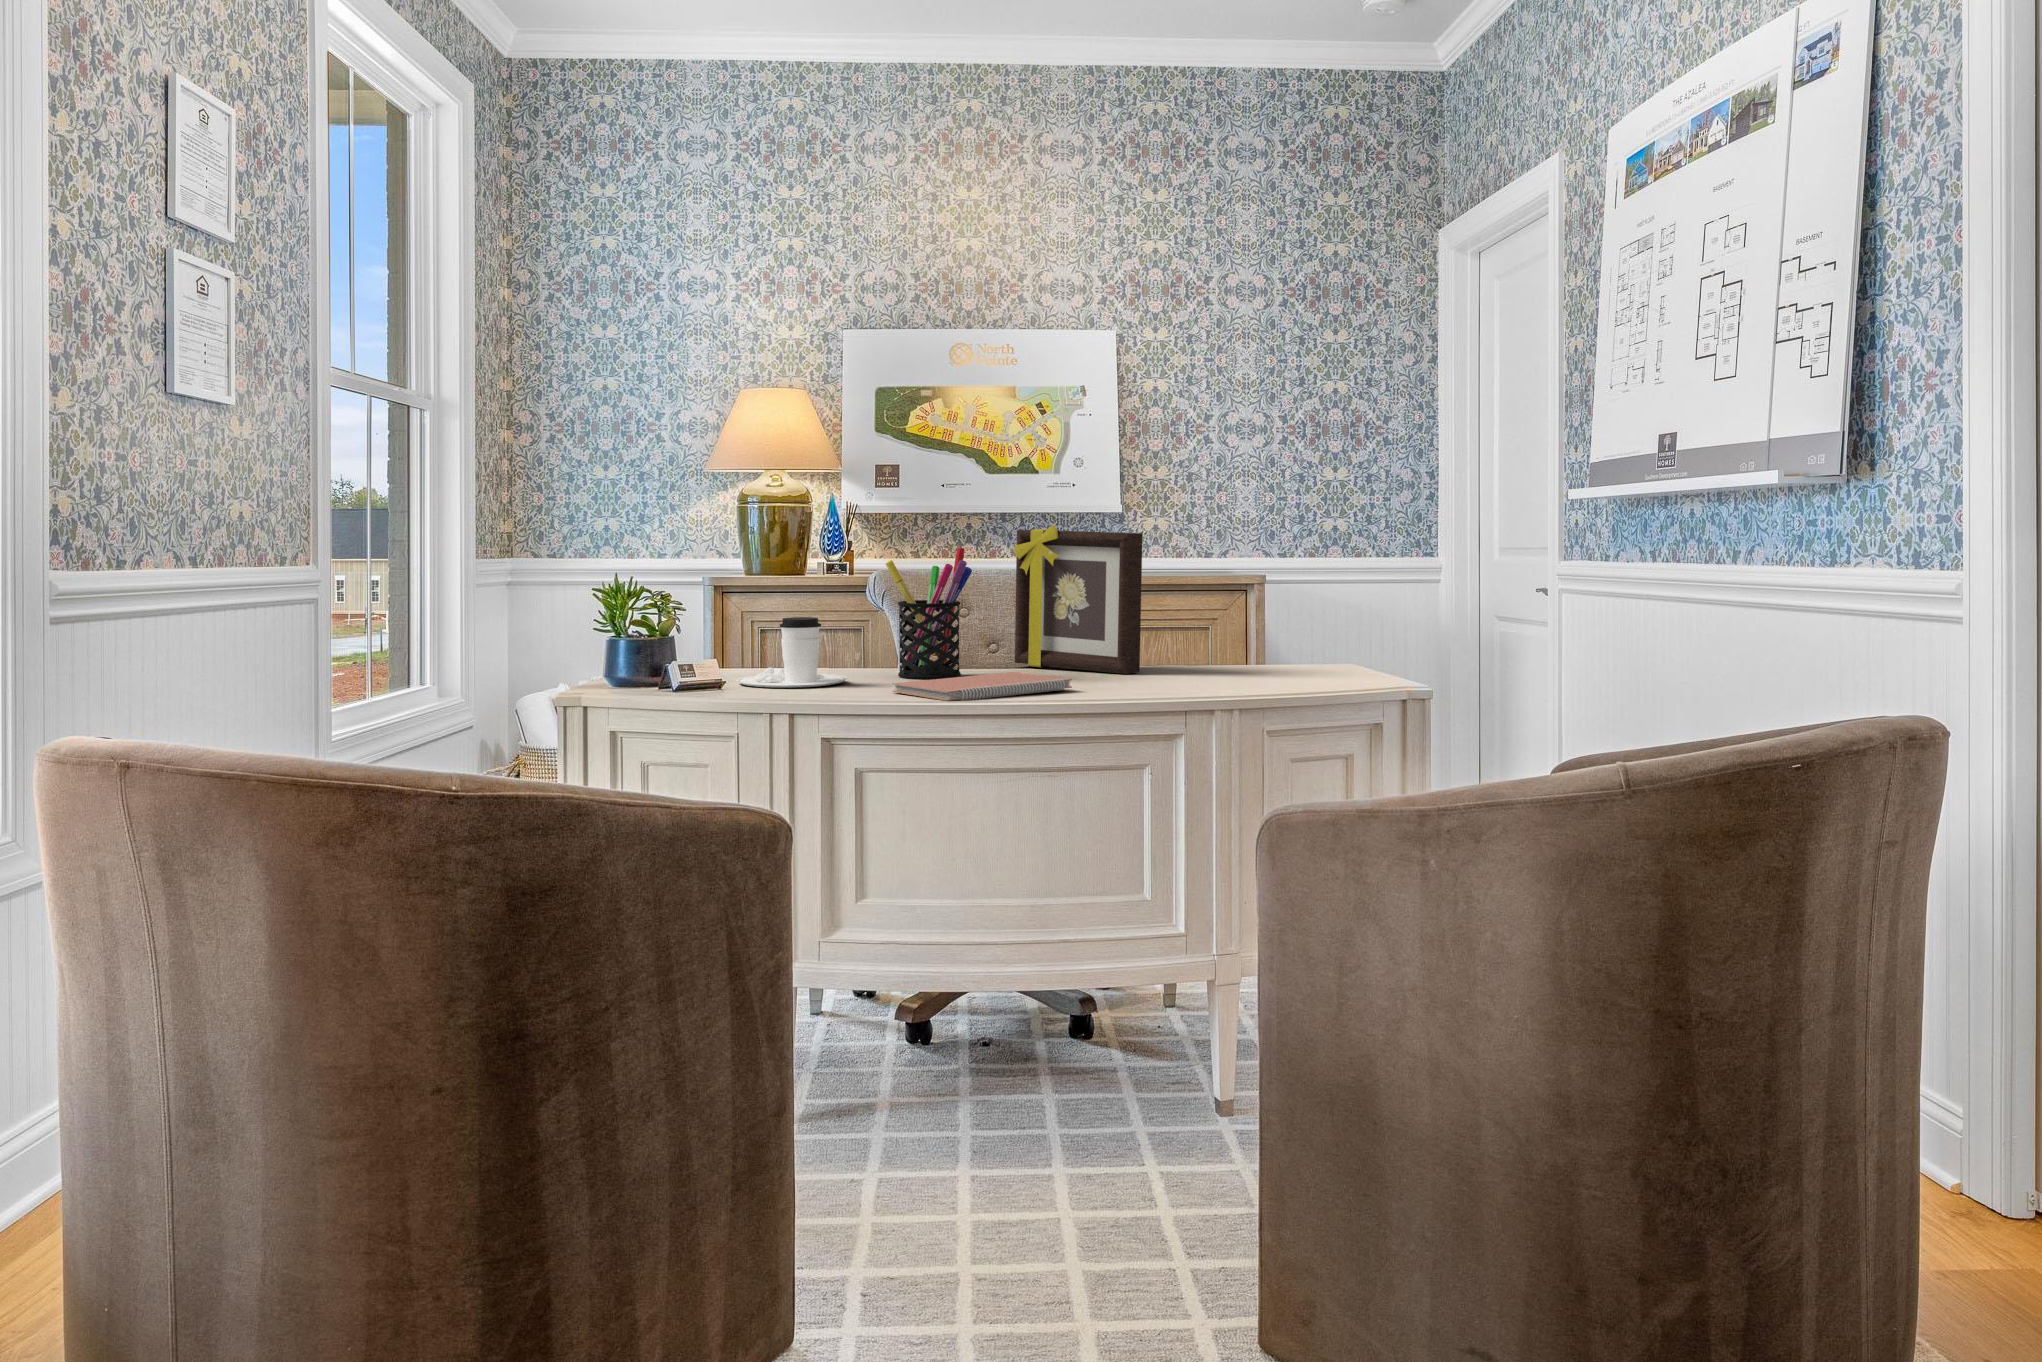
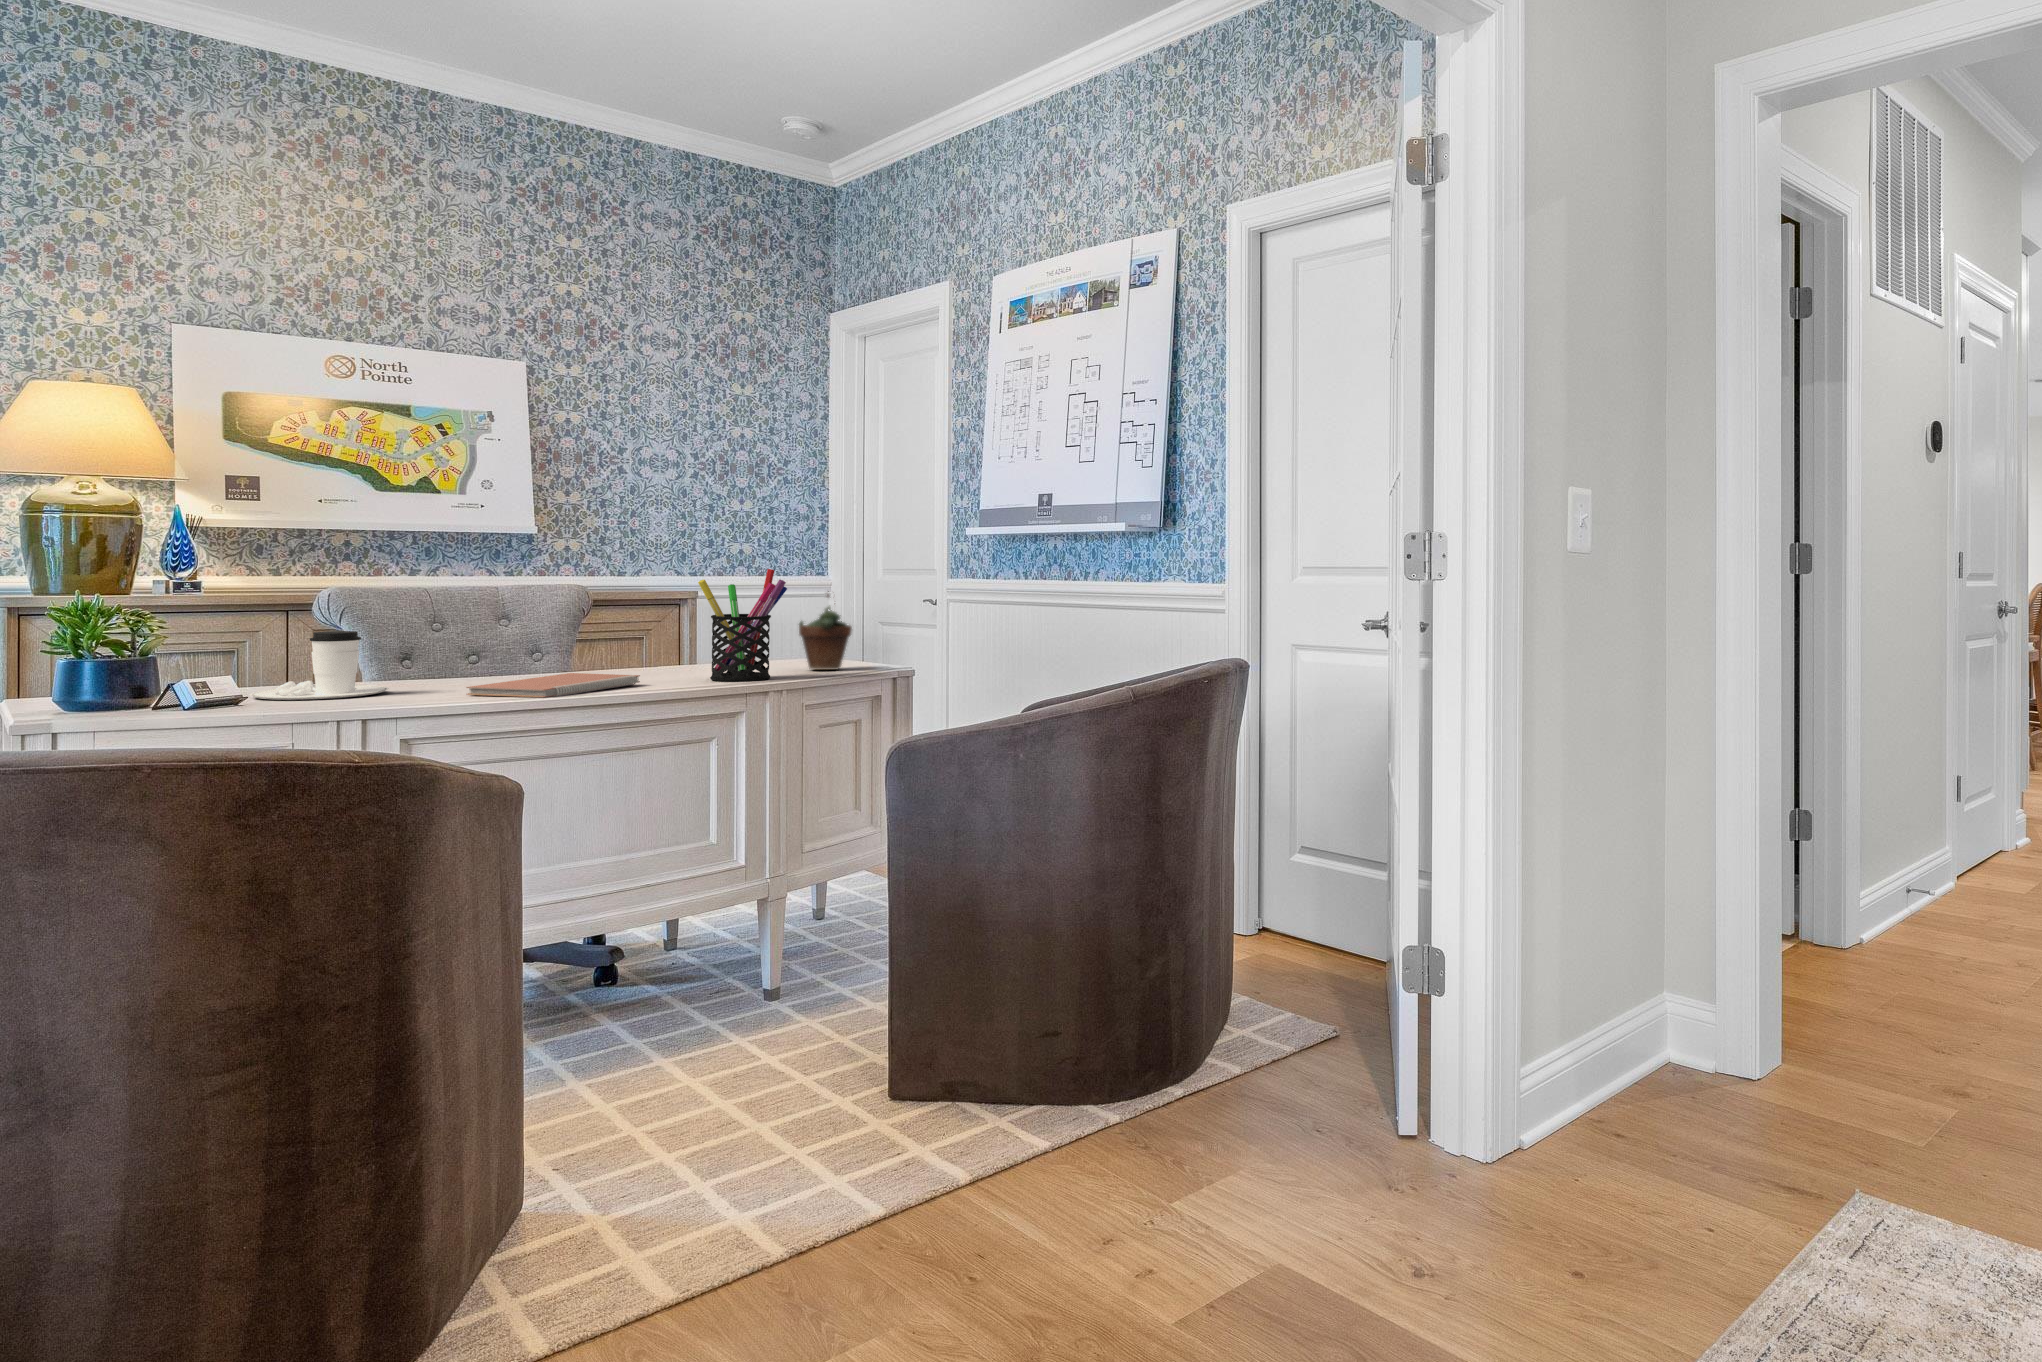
picture frame: present [1014,525,1142,674] -> none [526,546,666,672]
pen holder: present [886,547,972,679] -> present [698,569,787,682]
succulent plant: none [1281,576,1347,684] -> present [799,591,852,670]

